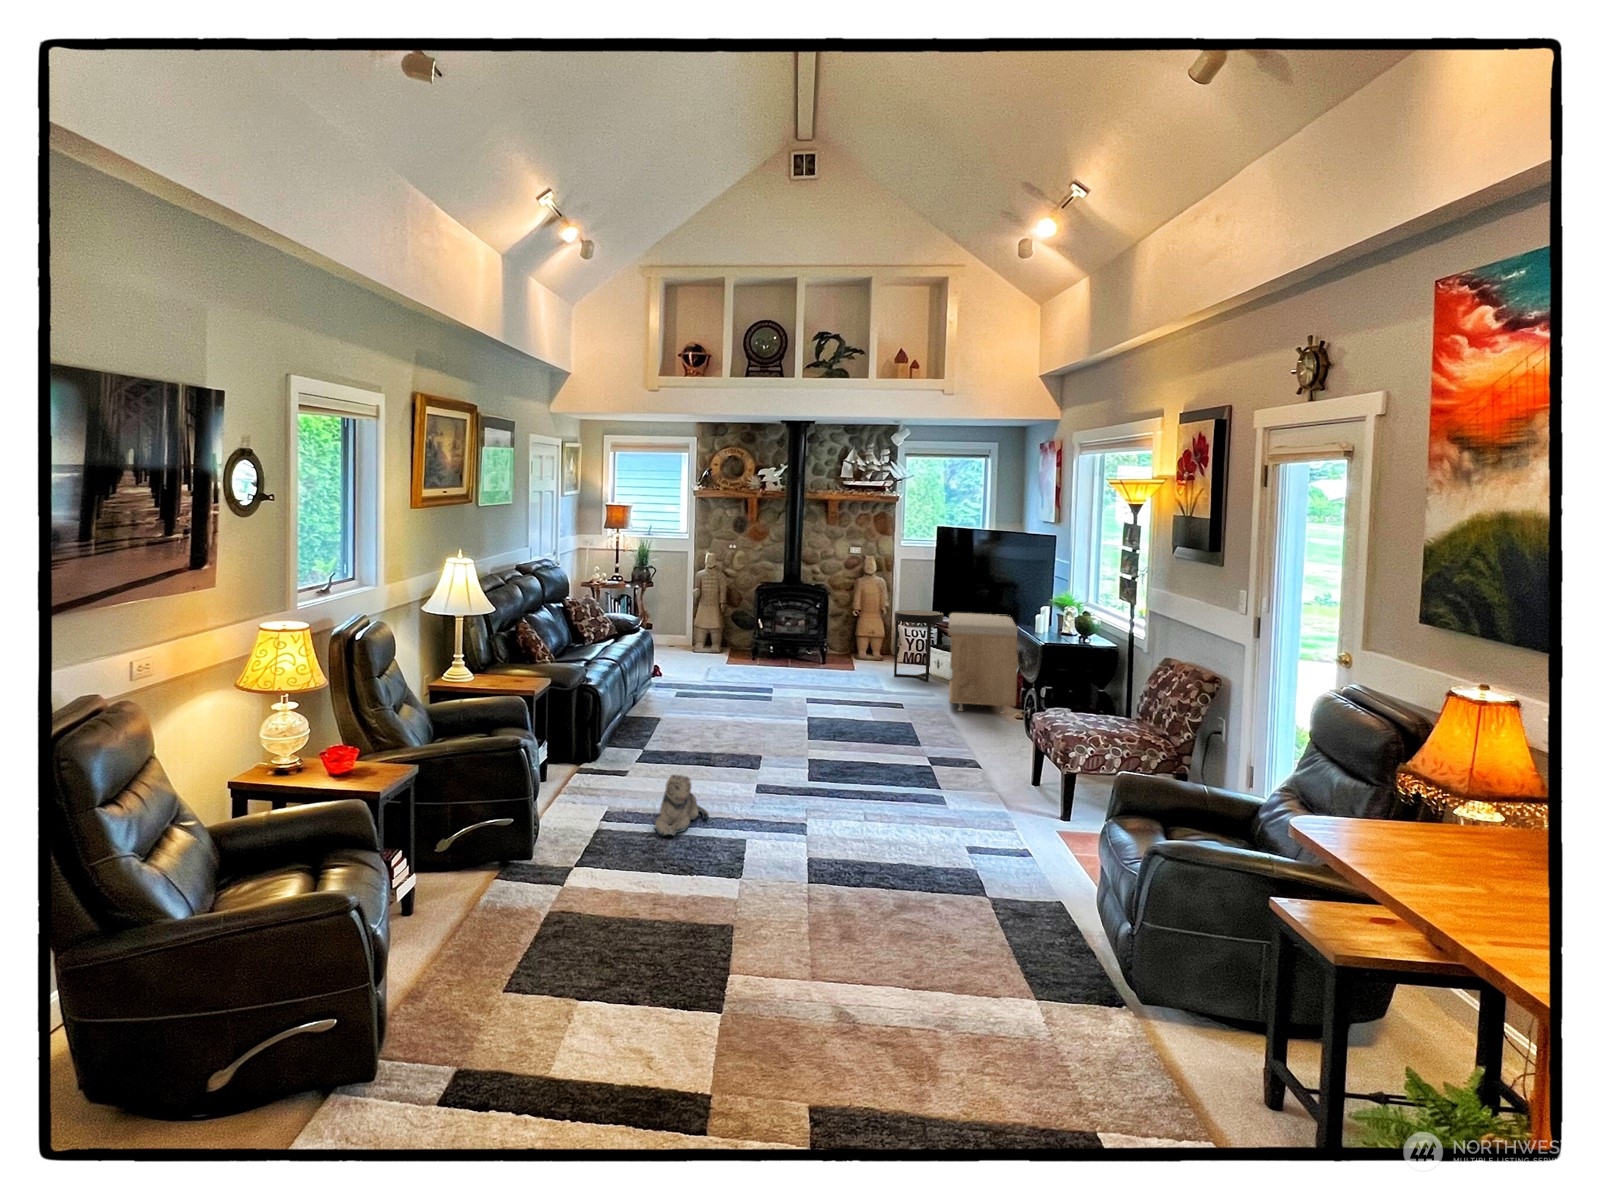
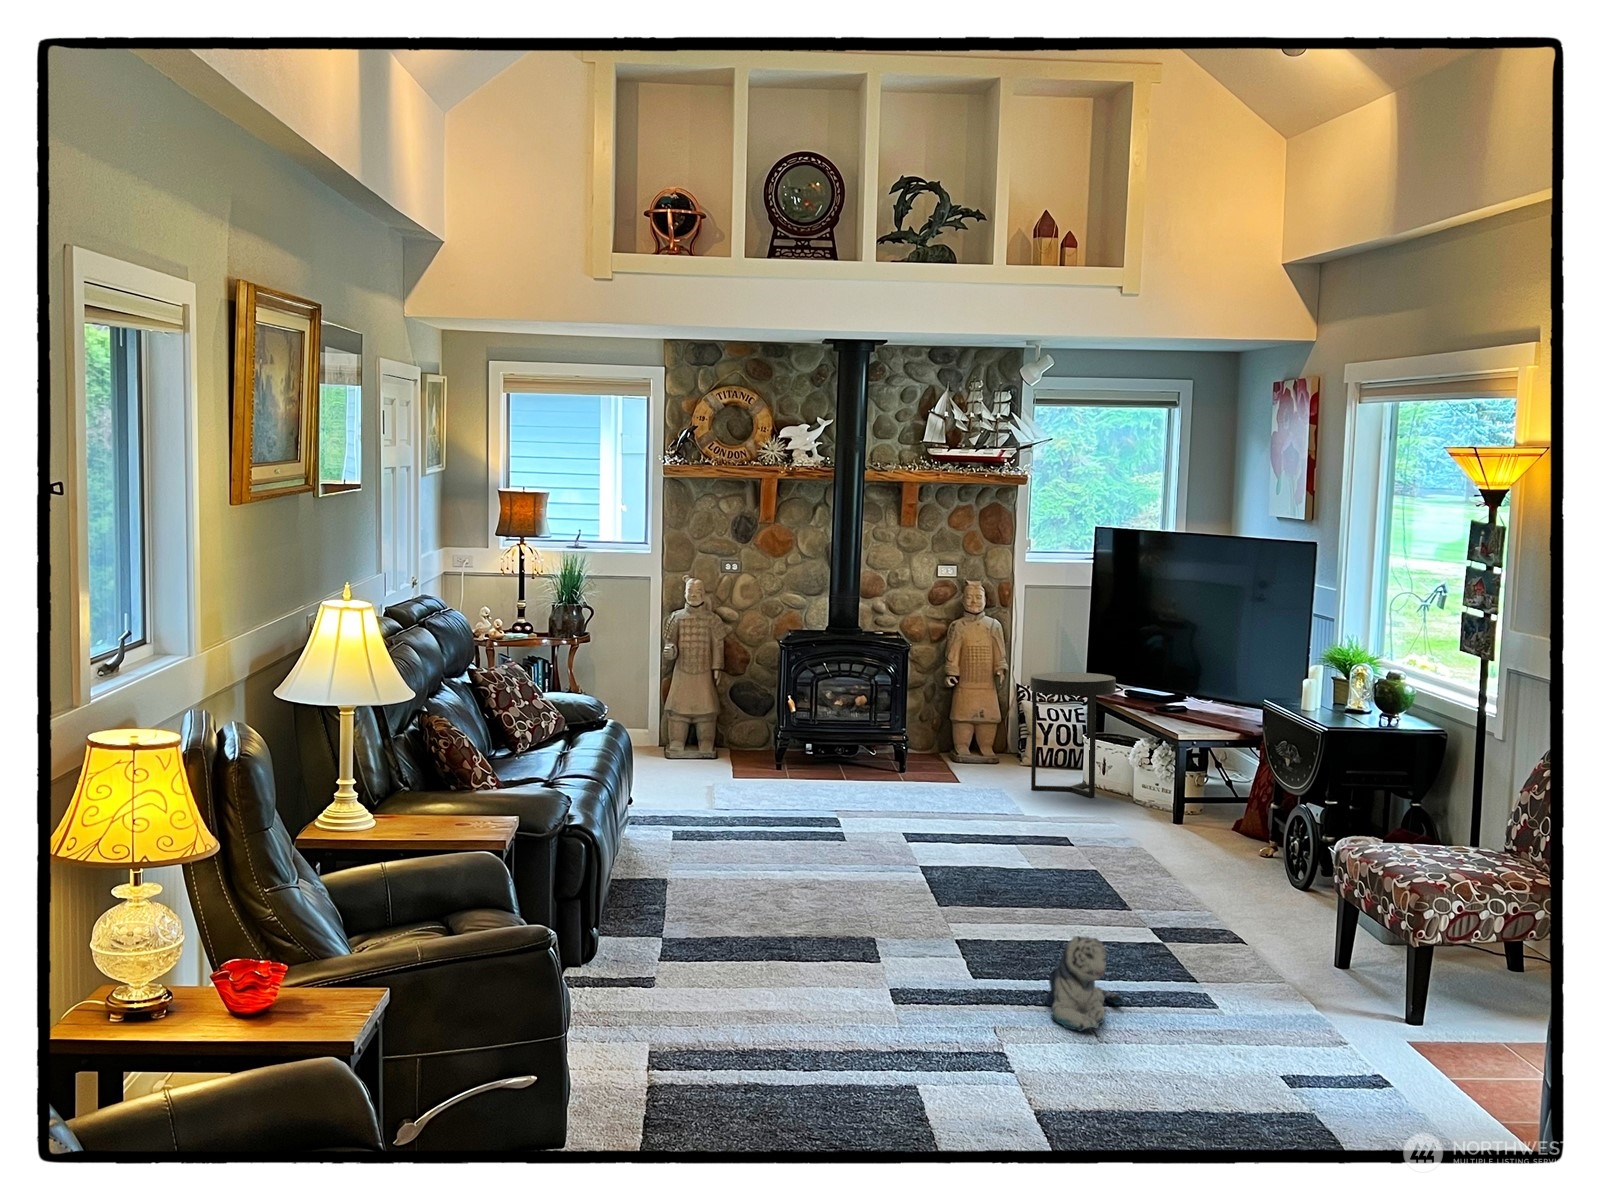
storage bench: present [949,613,1018,714] -> none [1133,676,1270,850]
plush toy: present [655,775,709,836] -> present [1044,936,1123,1031]

